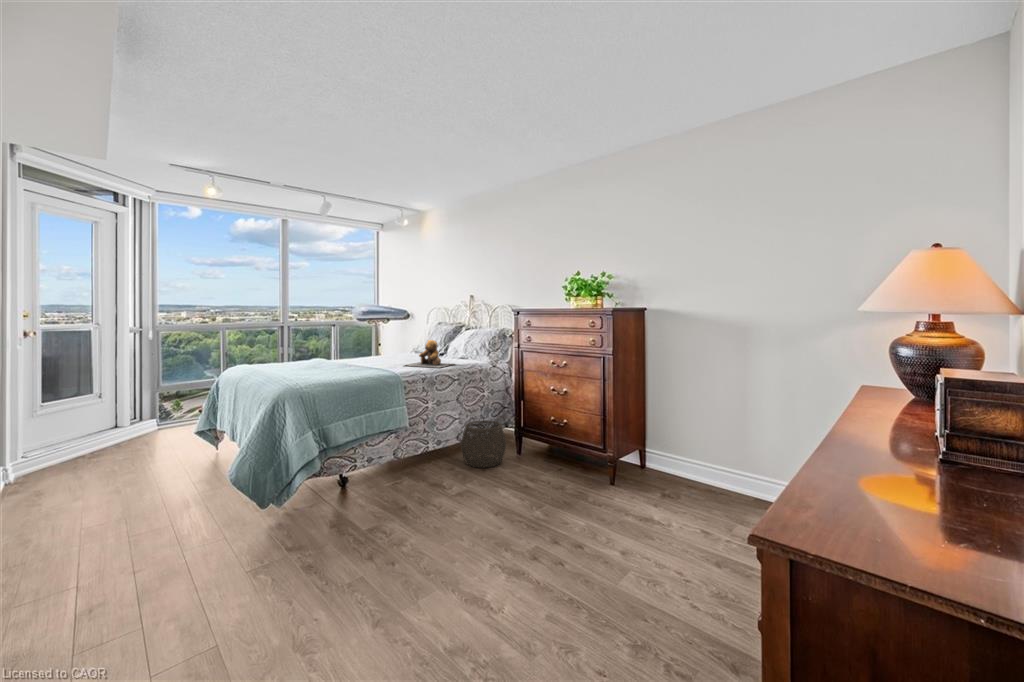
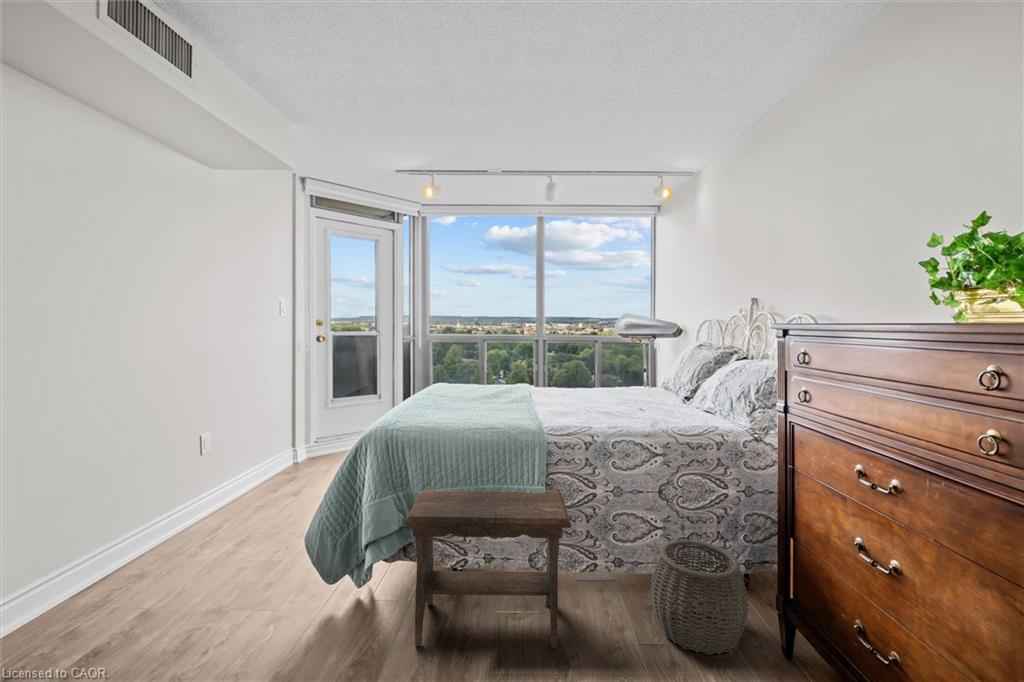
teddy bear: present [407,340,453,368] -> none [588,375,679,427]
footstool: none [327,407,436,509] -> present [404,490,571,648]

